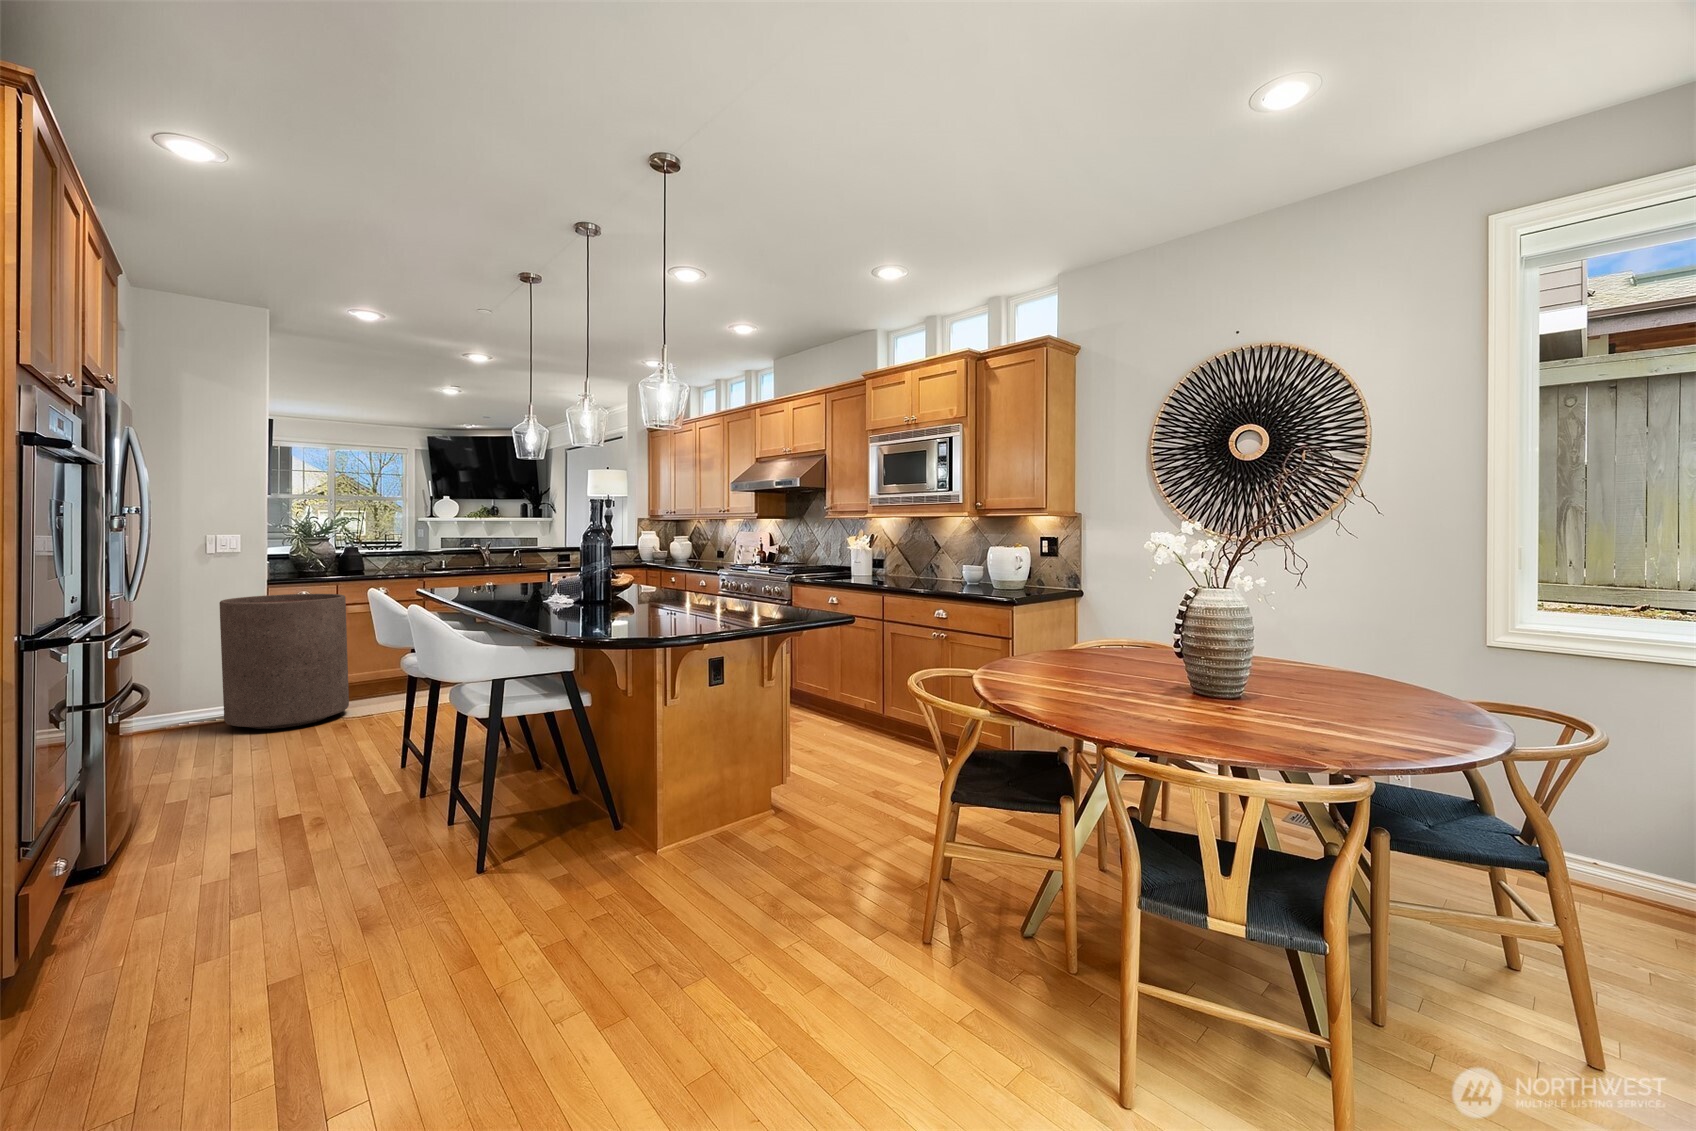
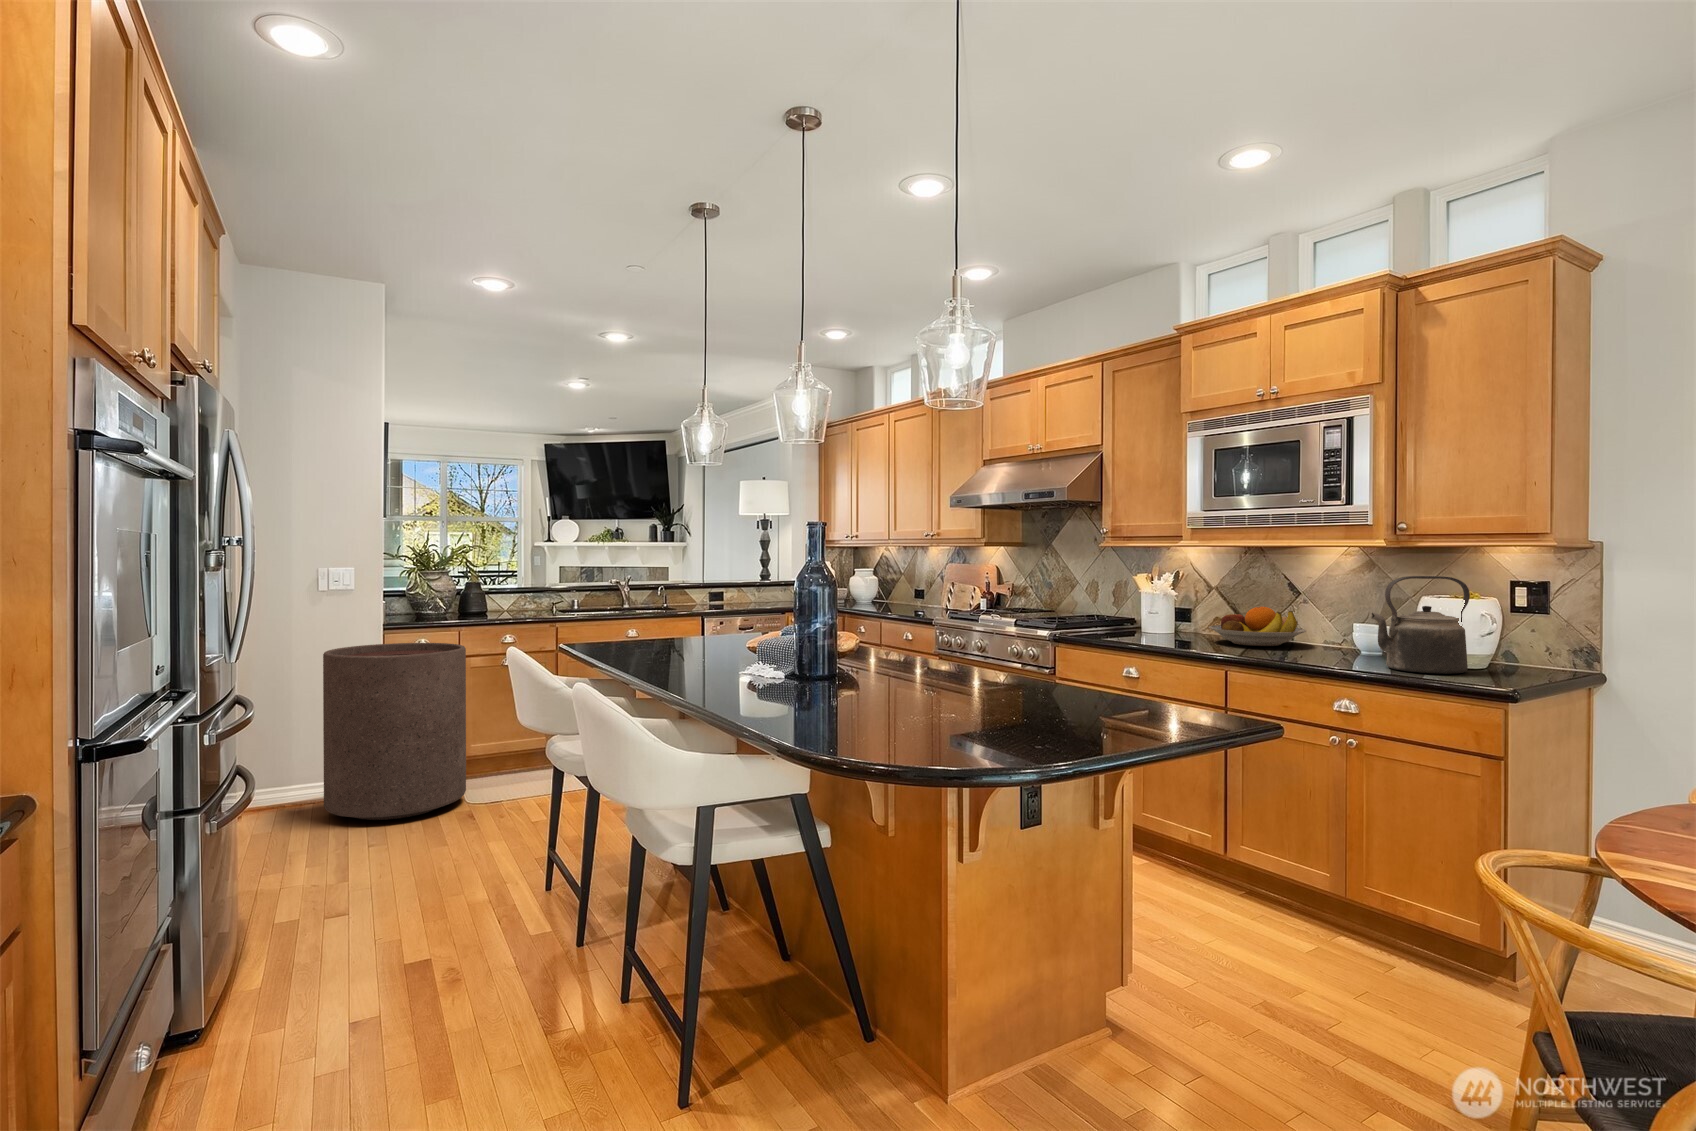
kettle: none [958,536,1013,595] -> present [1371,576,1470,674]
fruit bowl: none [882,558,939,583] -> present [1208,607,1306,646]

